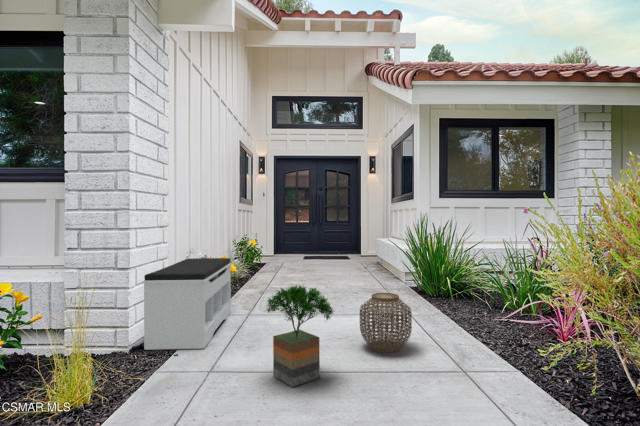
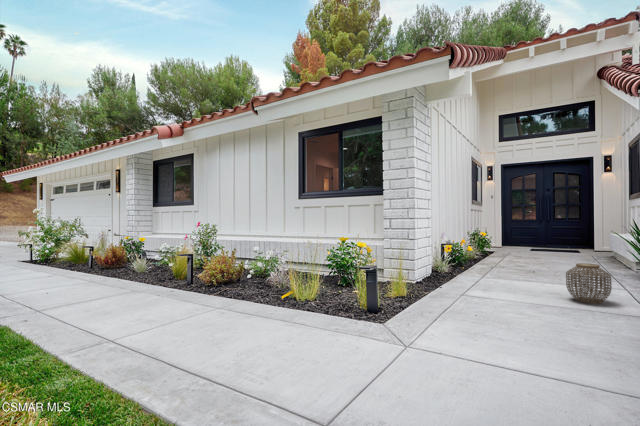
bench: present [144,258,231,350] -> none [422,239,470,287]
potted tree: present [267,286,334,387] -> none [495,250,542,306]

